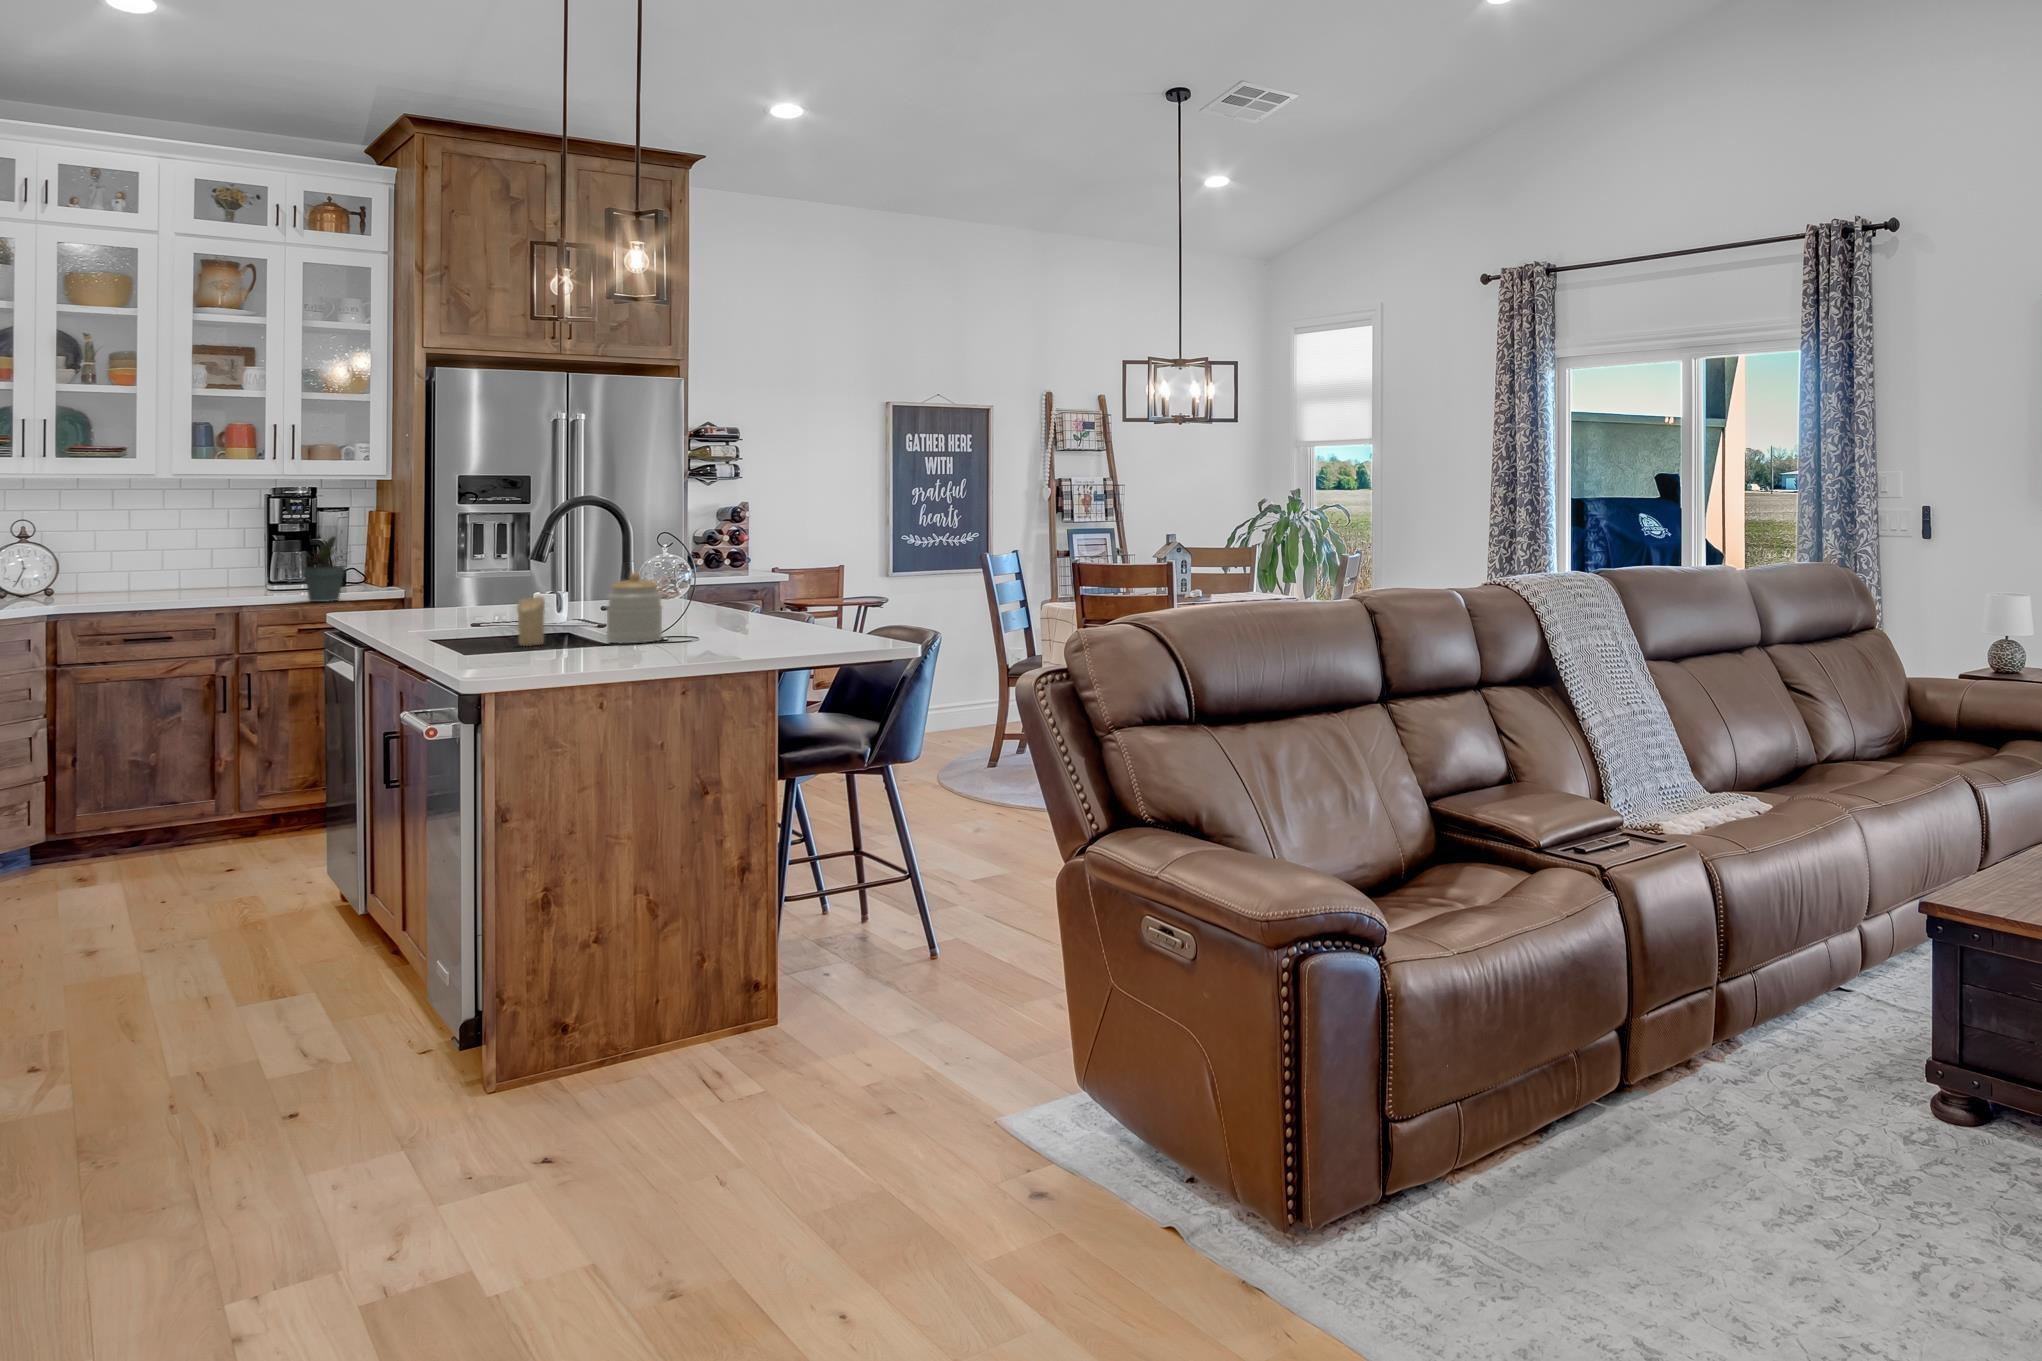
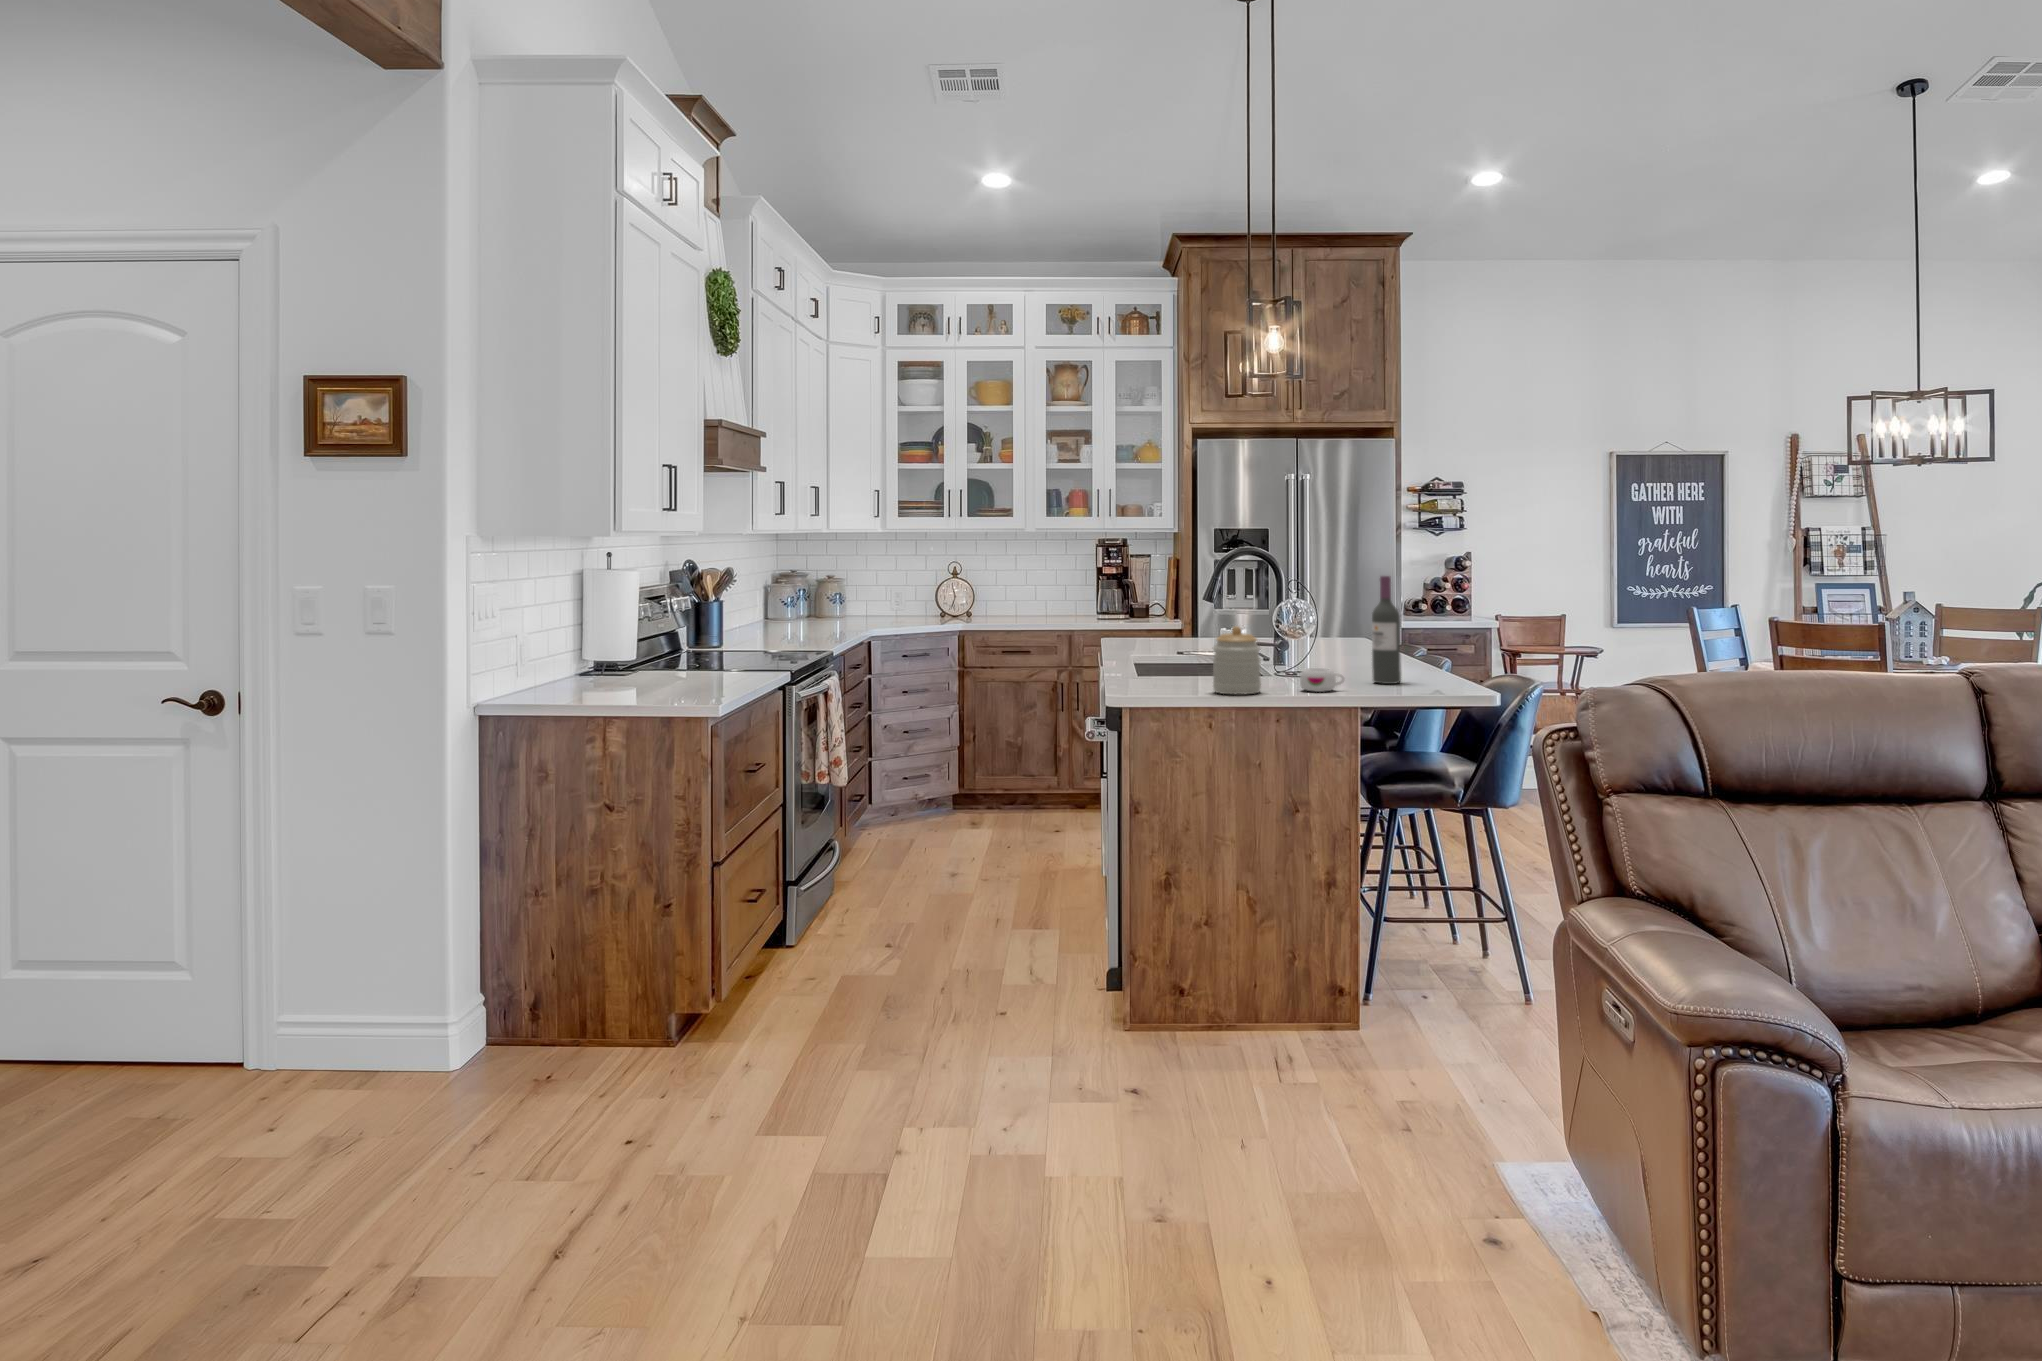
wine bottle: none [763,518,793,625] -> present [1372,576,1401,684]
potted plant: present [304,536,344,602] -> none [1108,577,1147,629]
candle: present [517,597,545,646] -> none [1148,644,1170,688]
mug: none [701,612,748,635] -> present [1300,668,1344,692]

